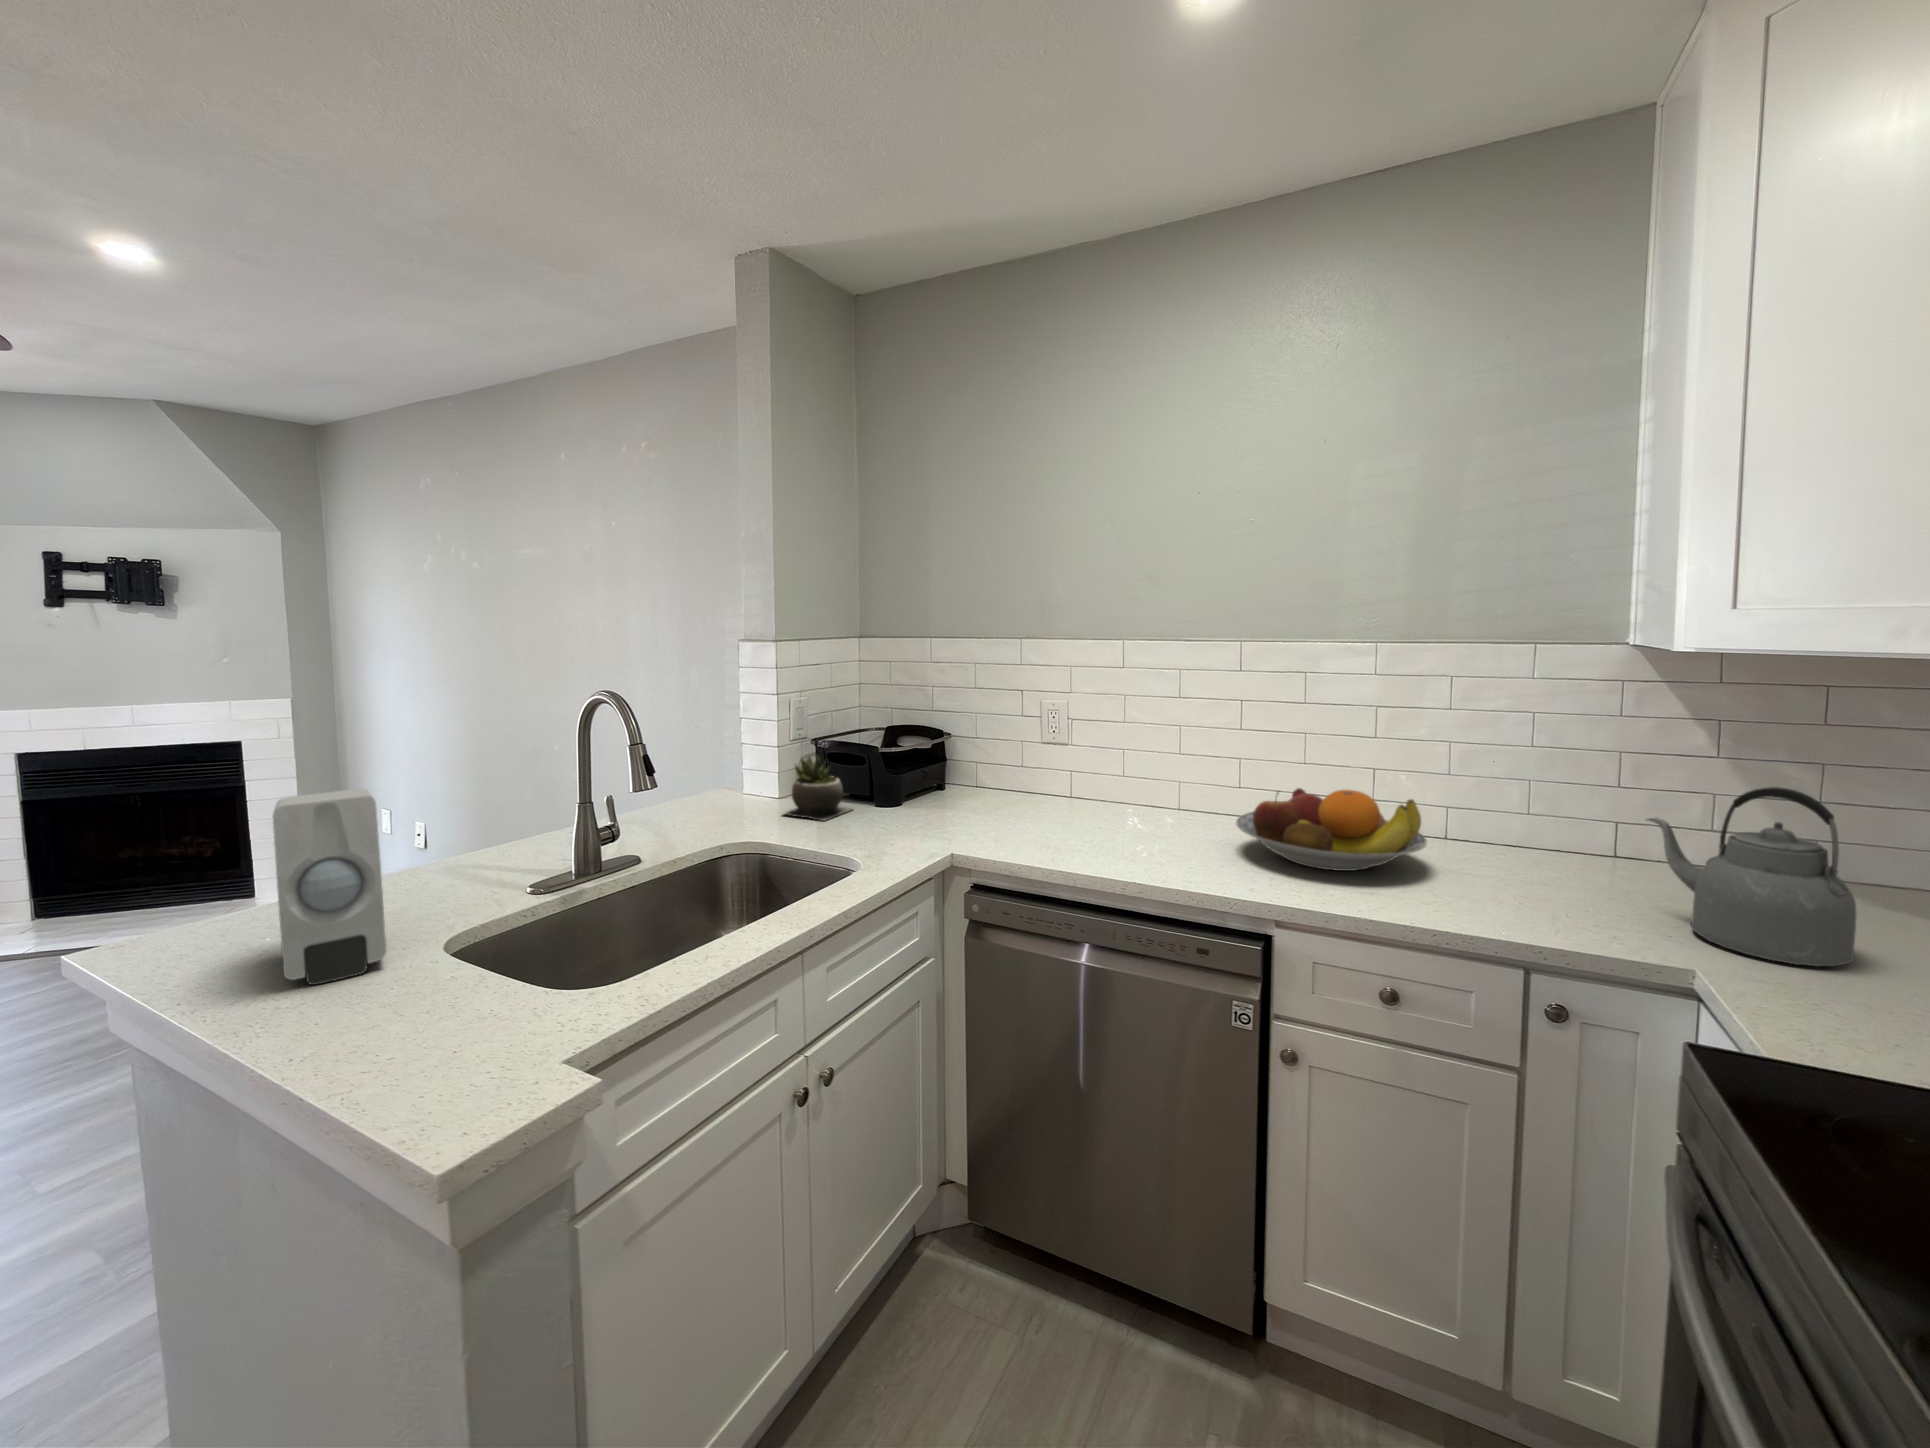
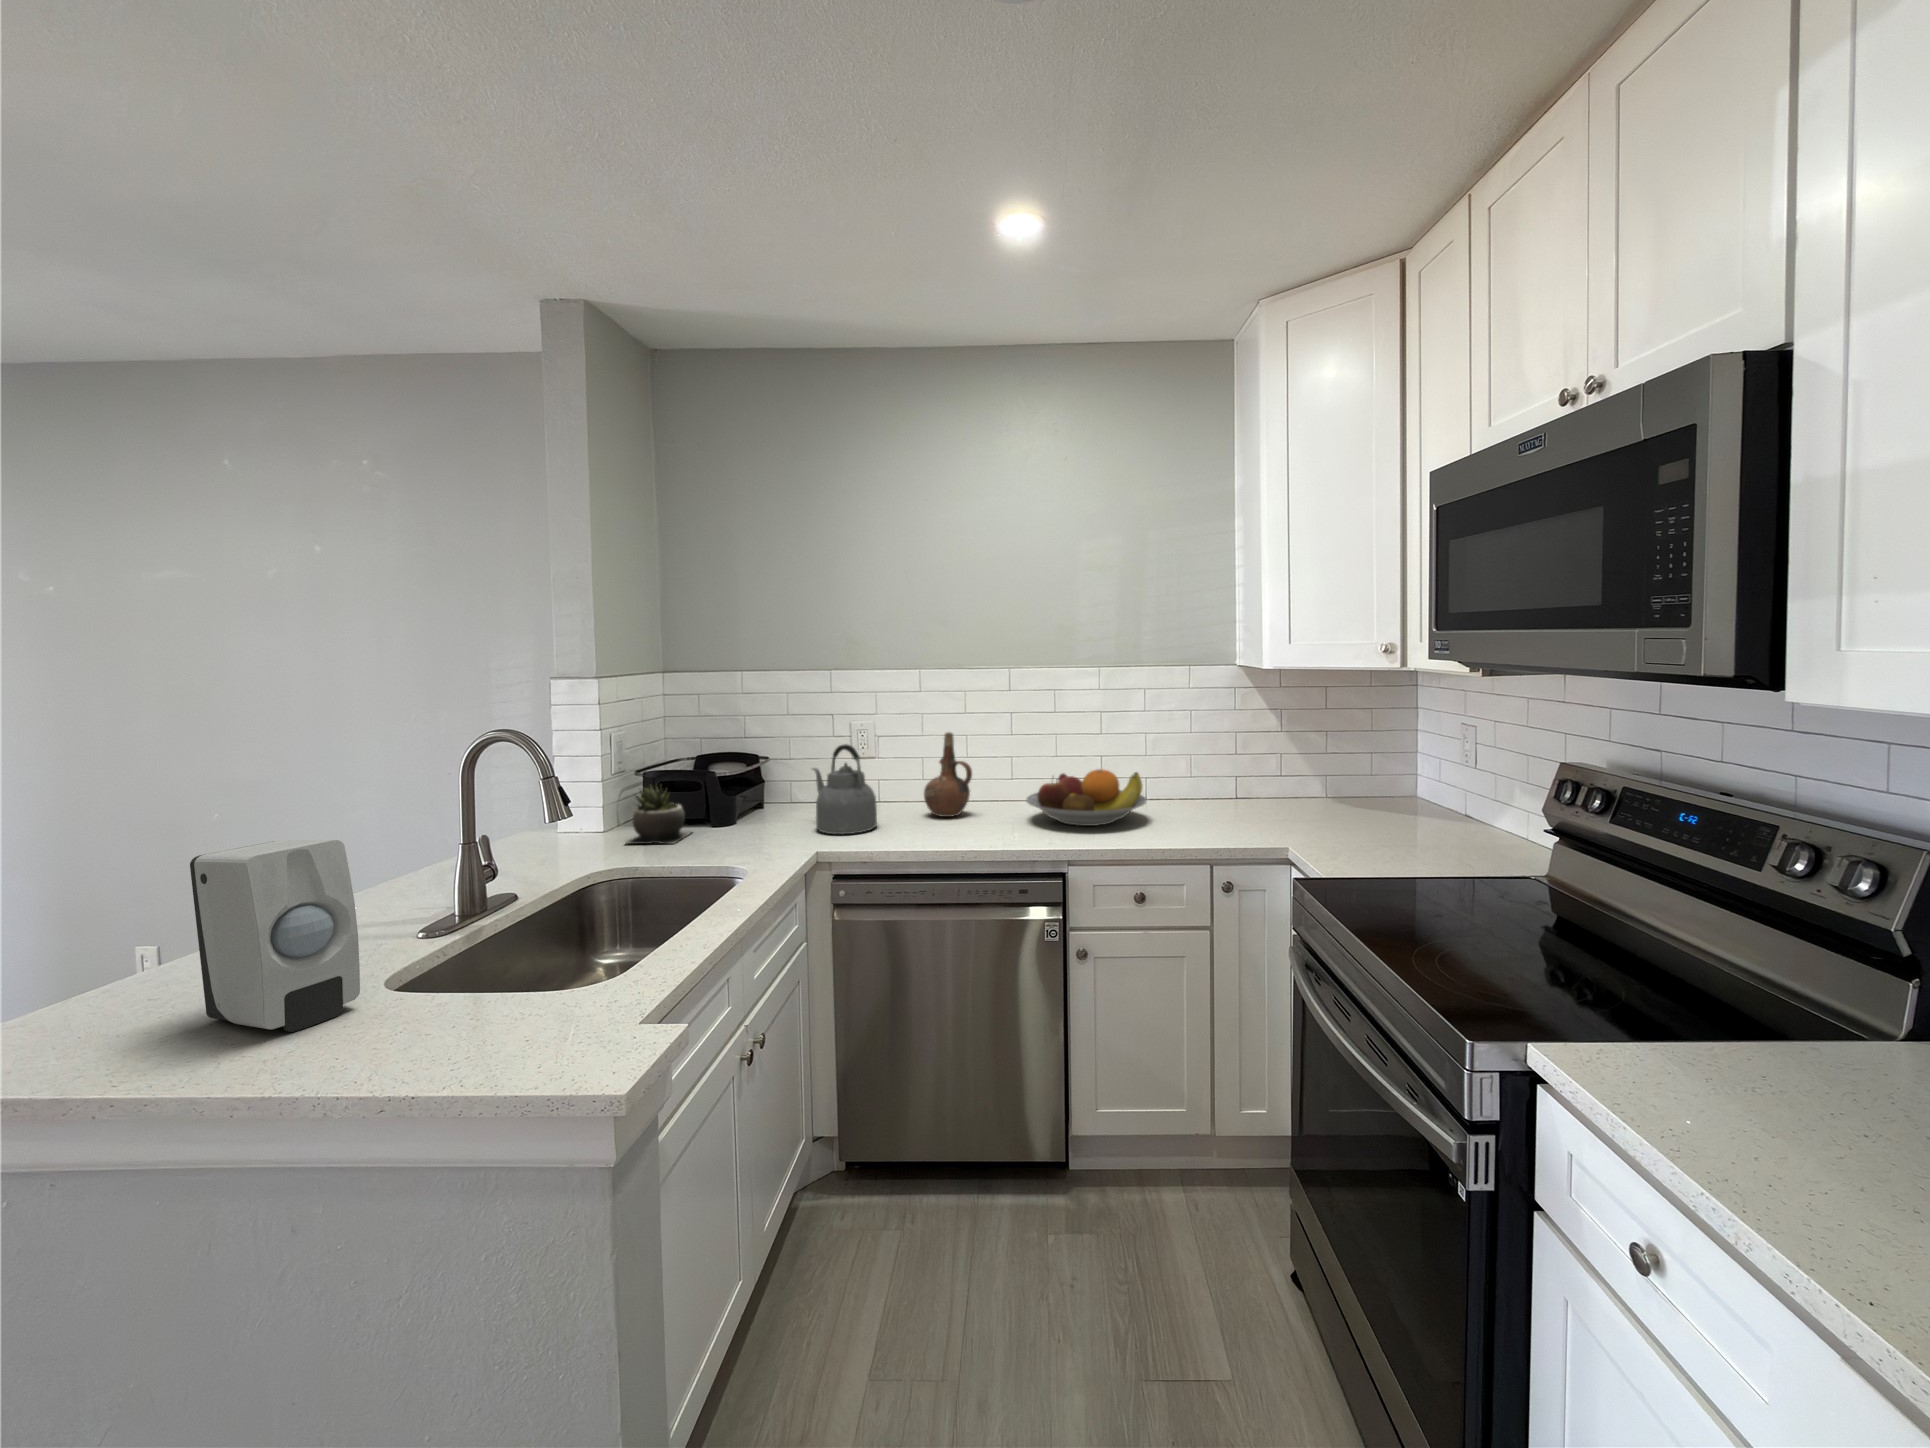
ceramic pitcher: none [1108,721,1170,828] -> present [924,732,972,817]
kettle: present [1647,787,1857,967] -> present [813,744,877,834]

